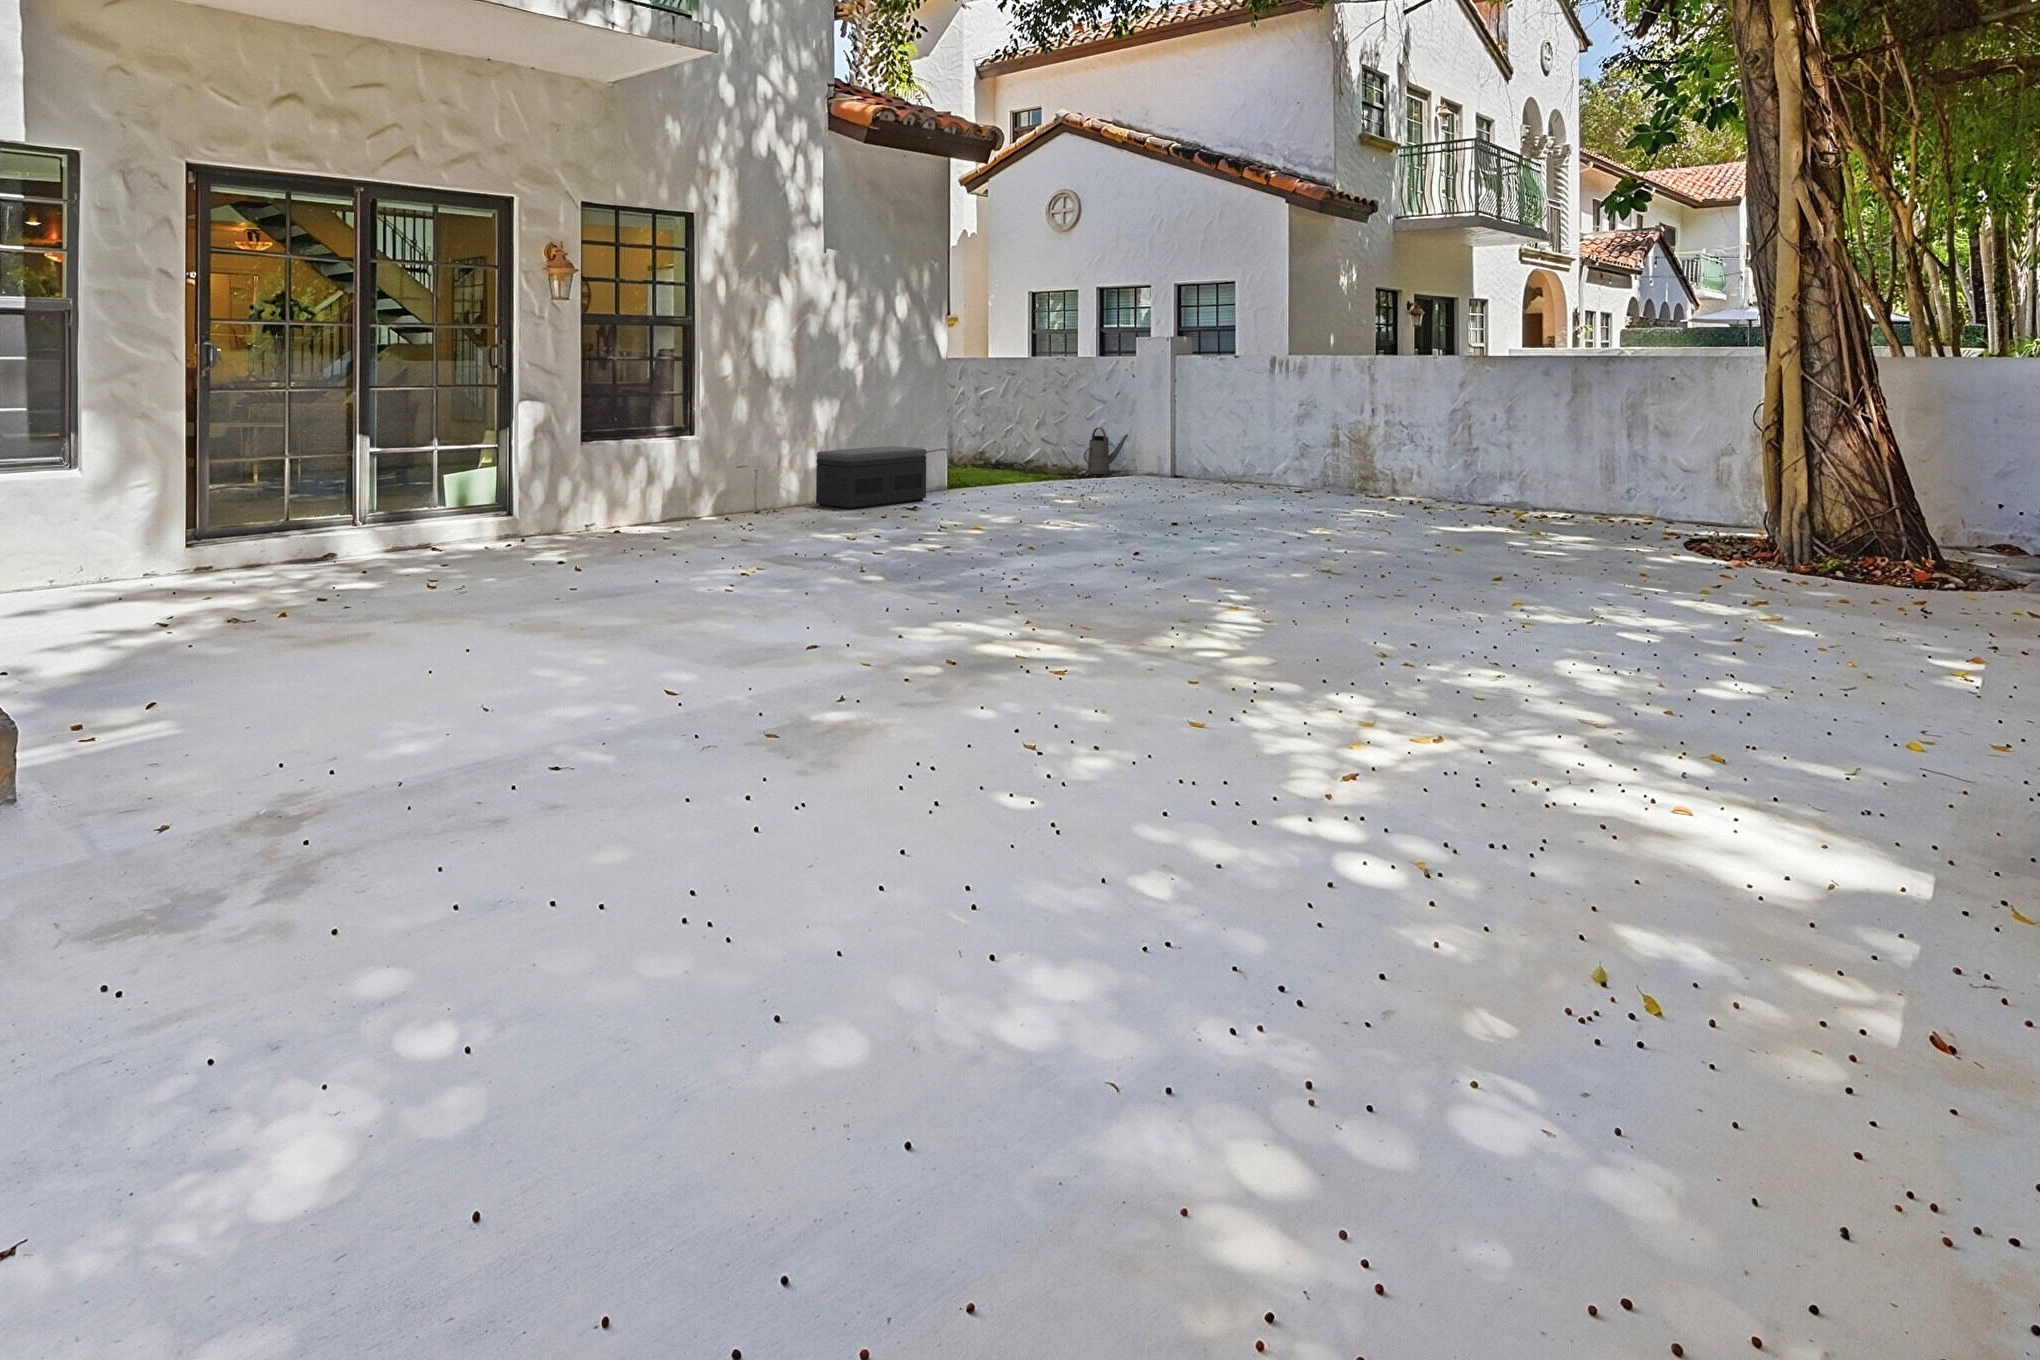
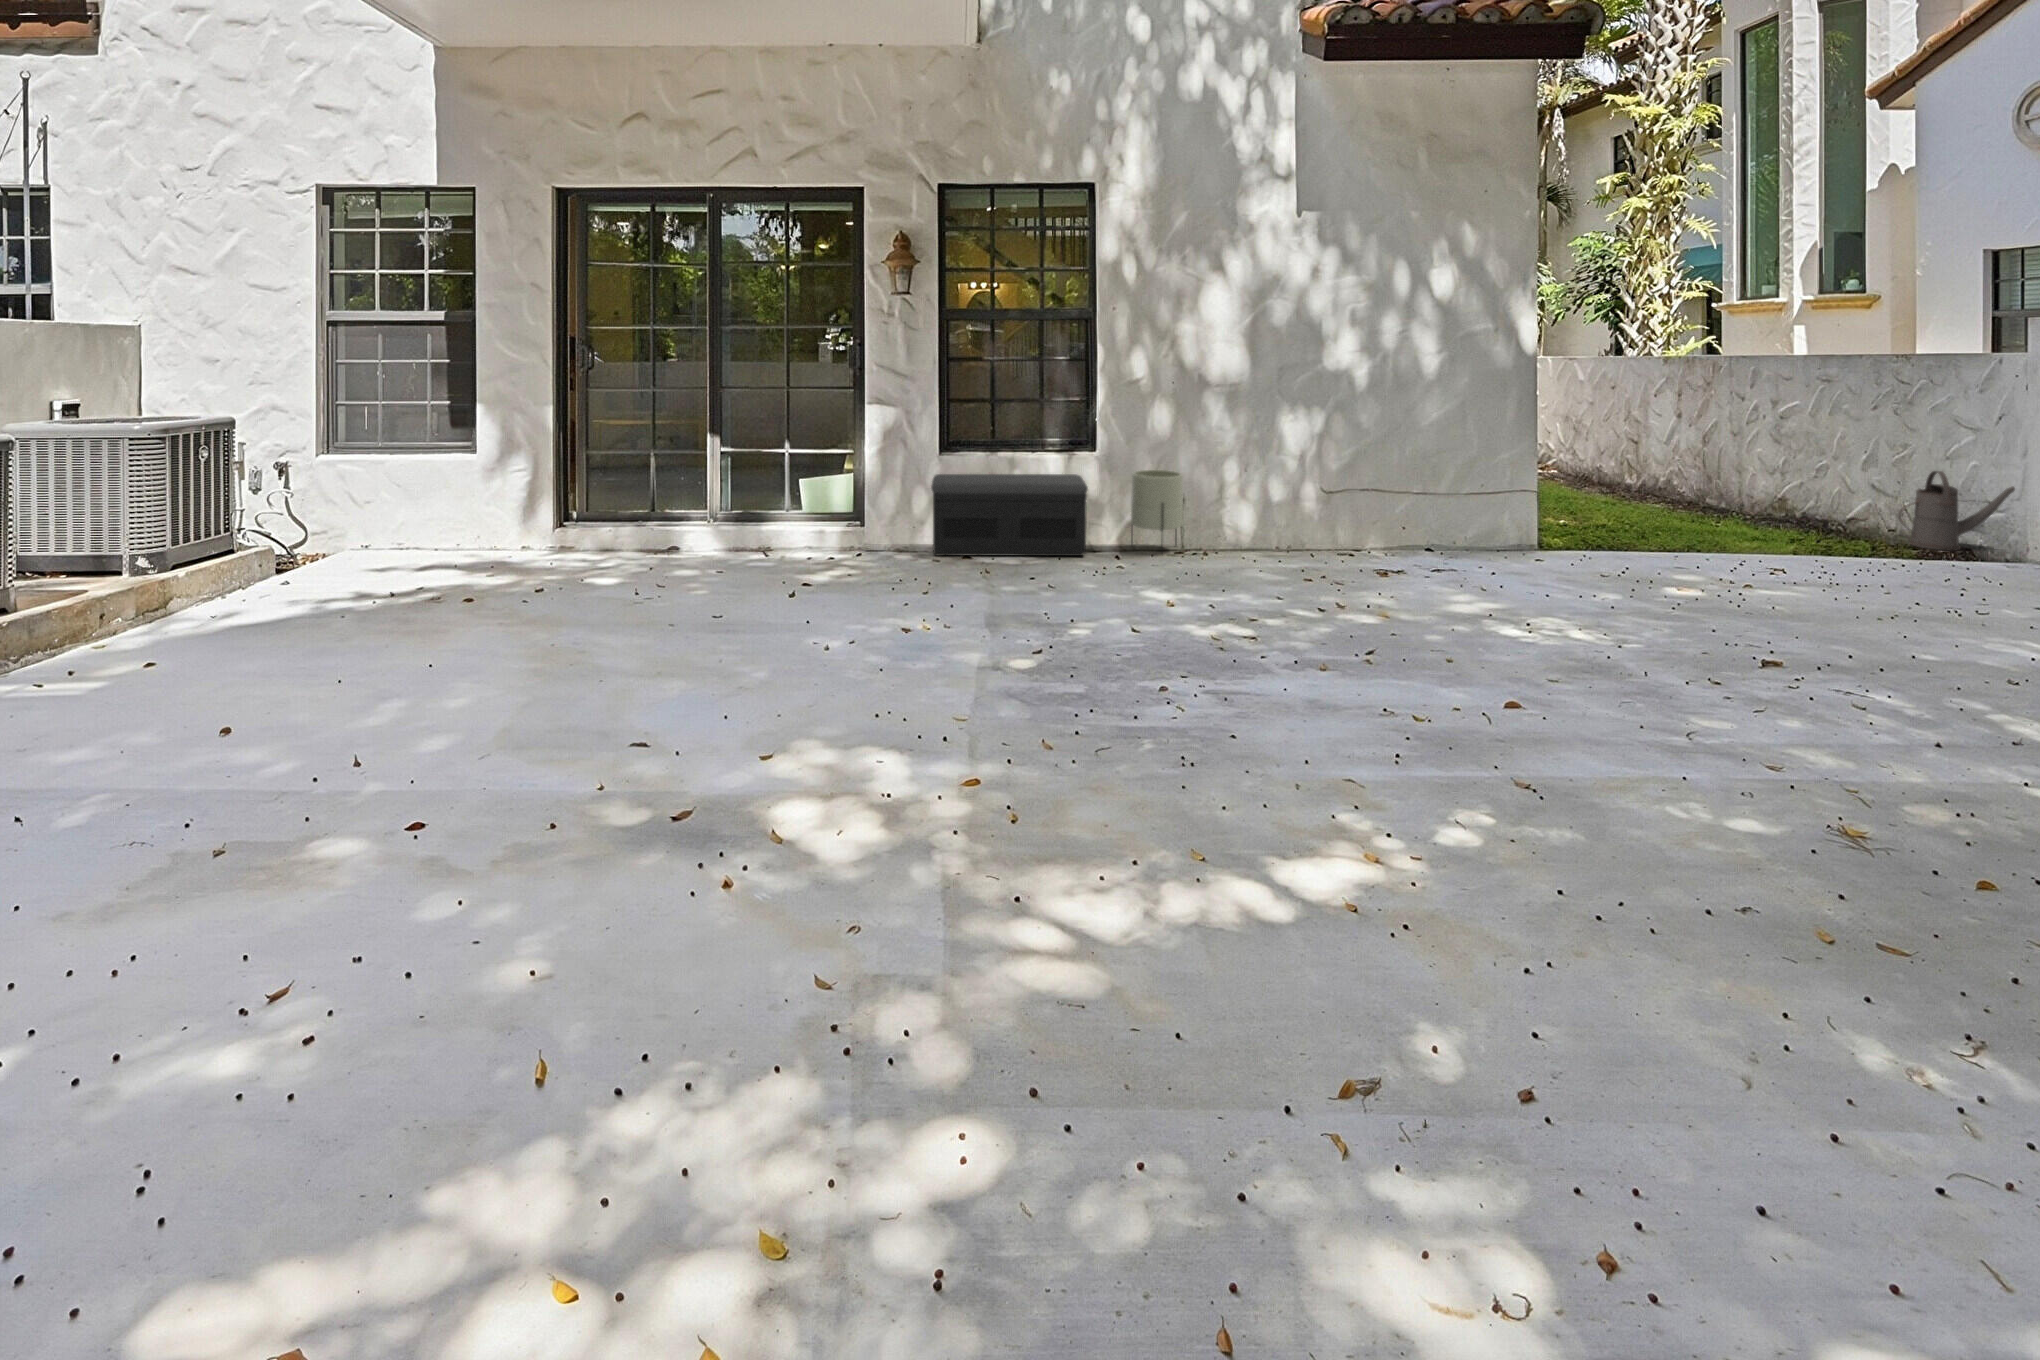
storage bench: present [816,446,926,509] -> present [931,474,1088,556]
planter: none [731,452,774,518] -> present [1131,470,1183,546]

